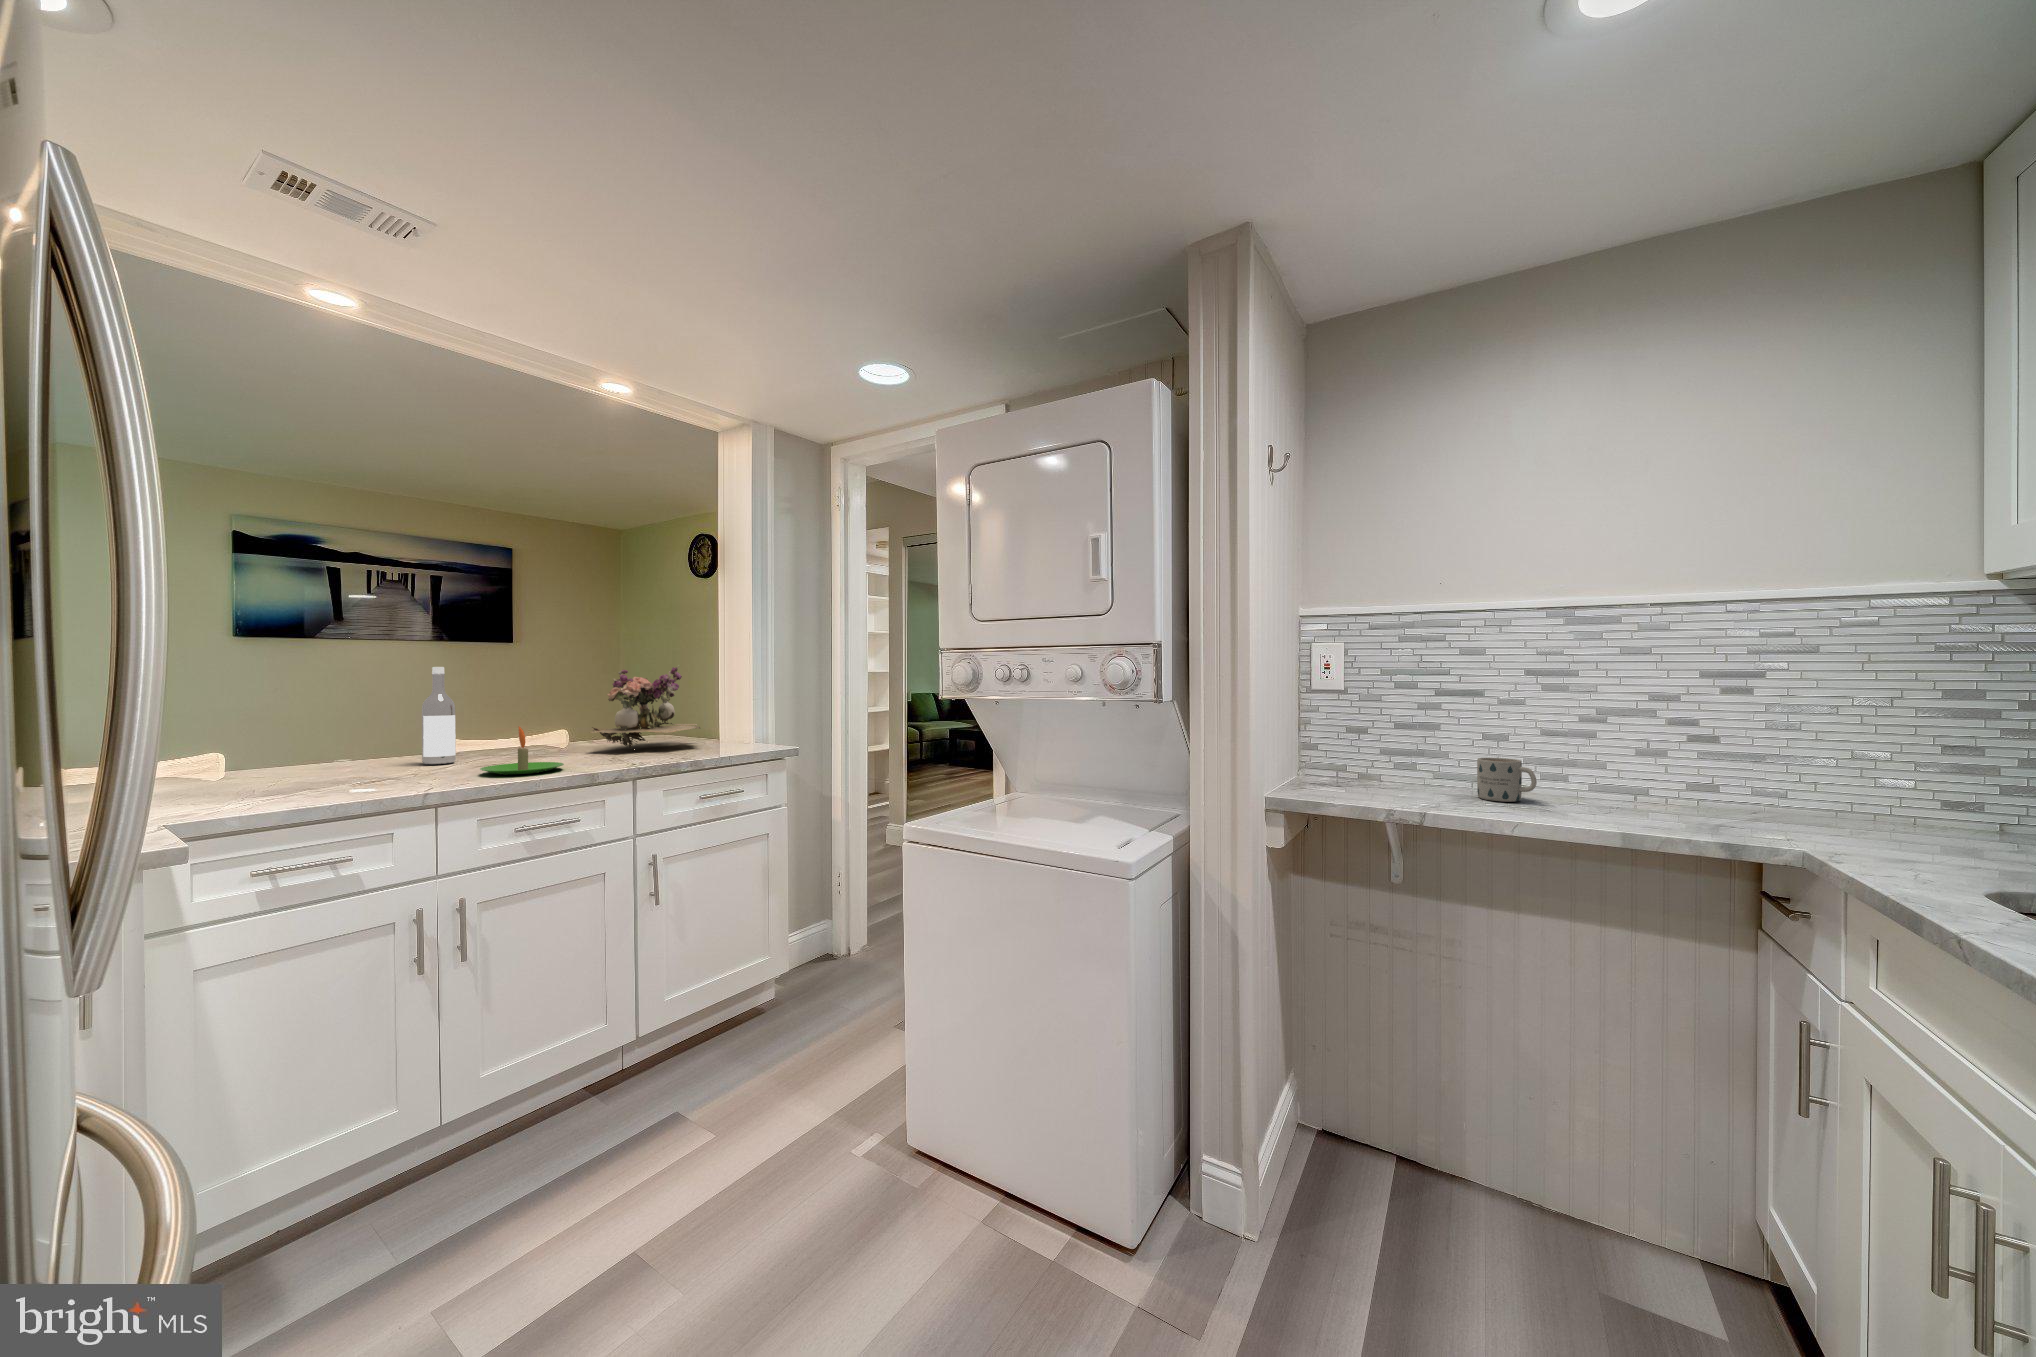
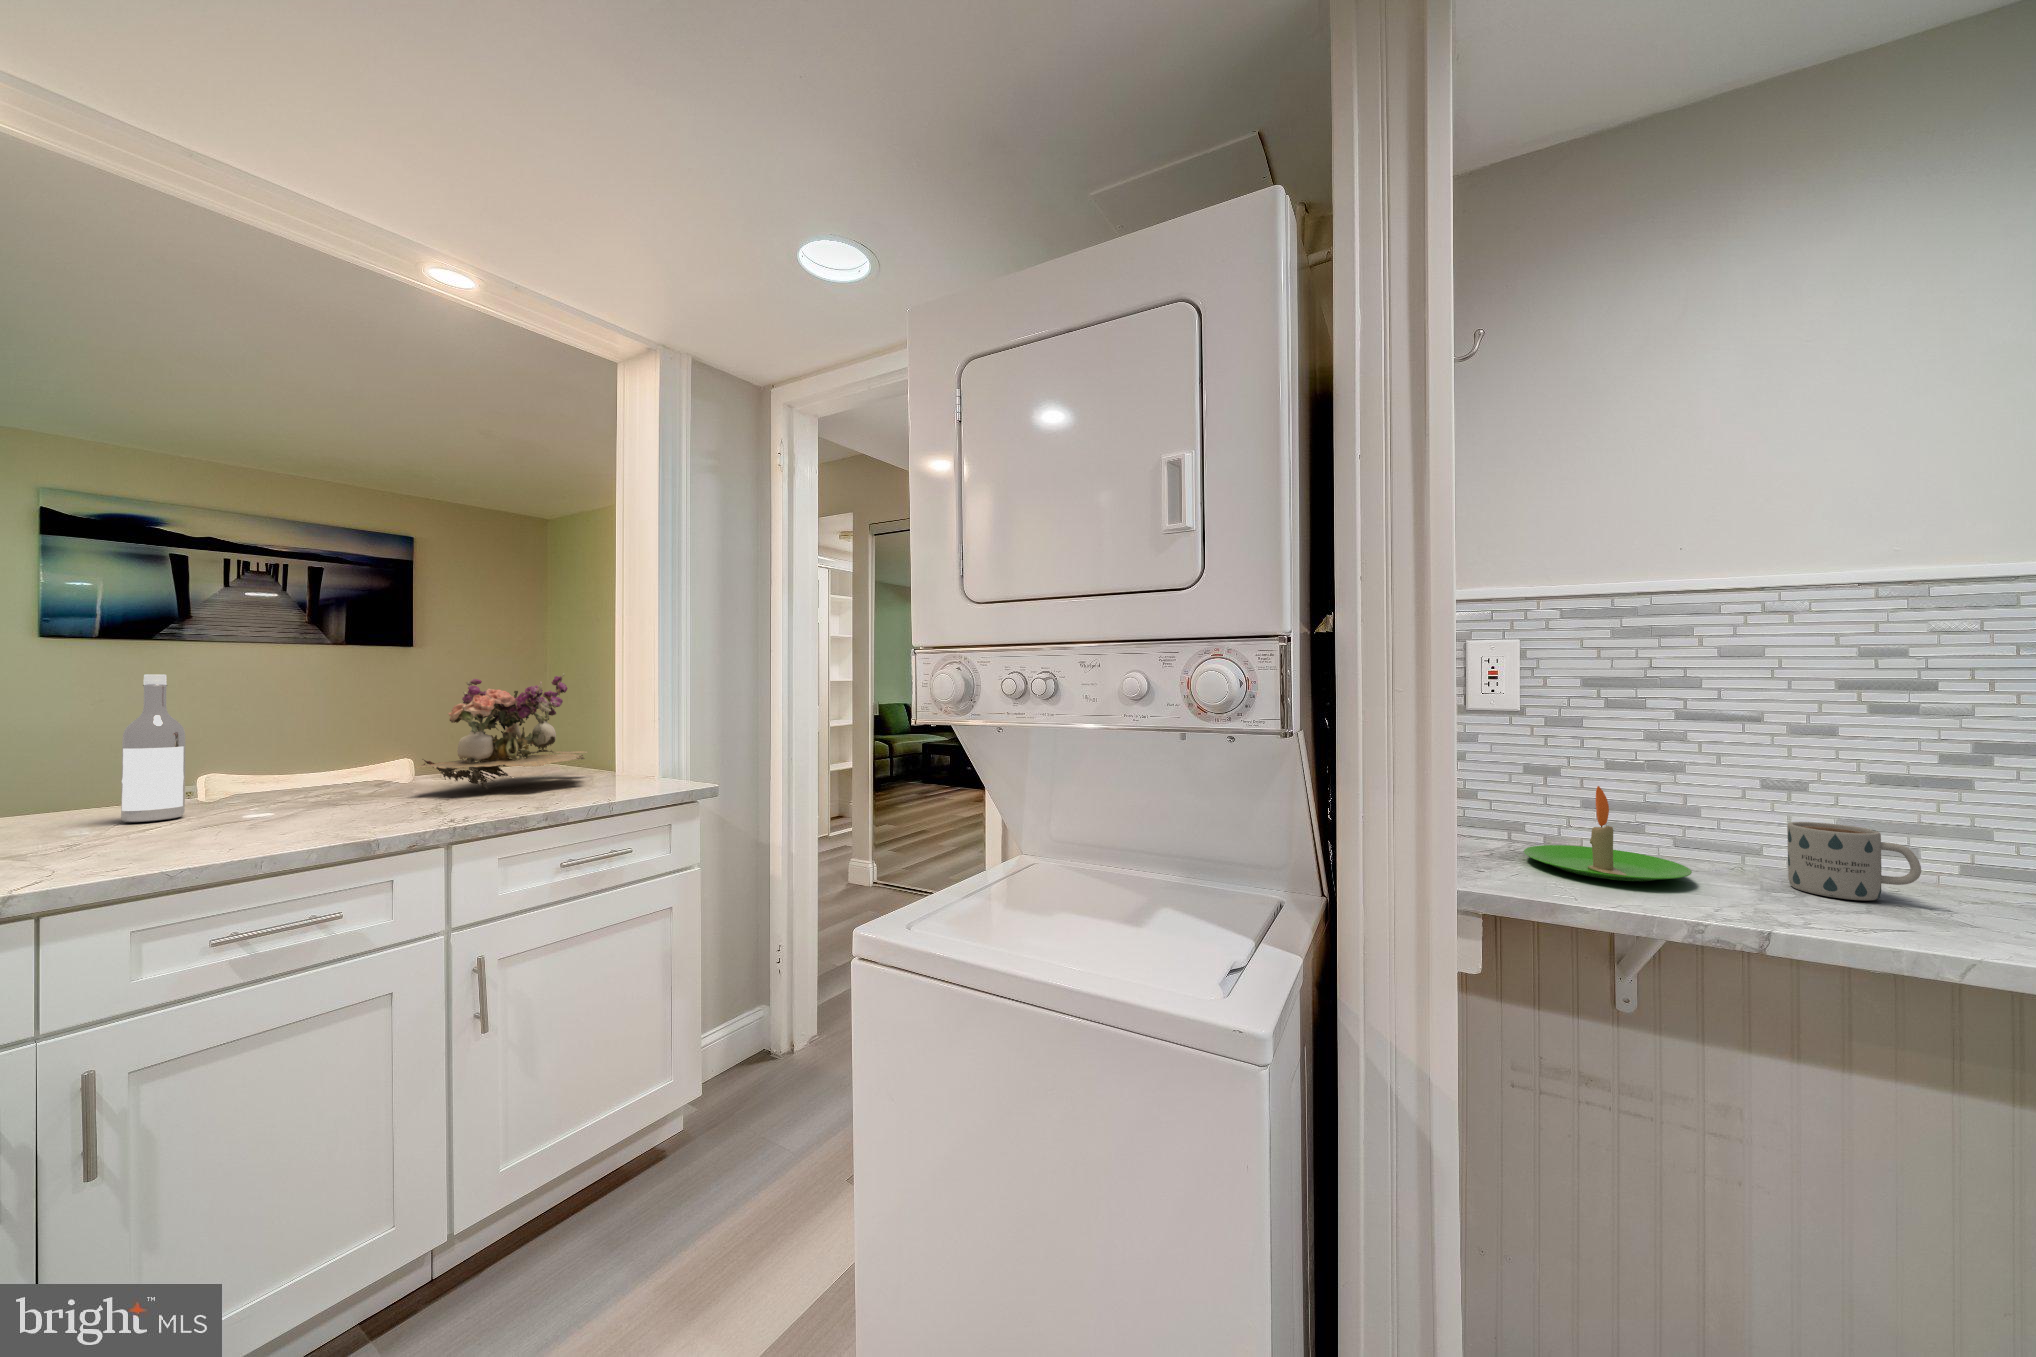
candle: present [480,727,564,775] -> present [1524,786,1692,881]

